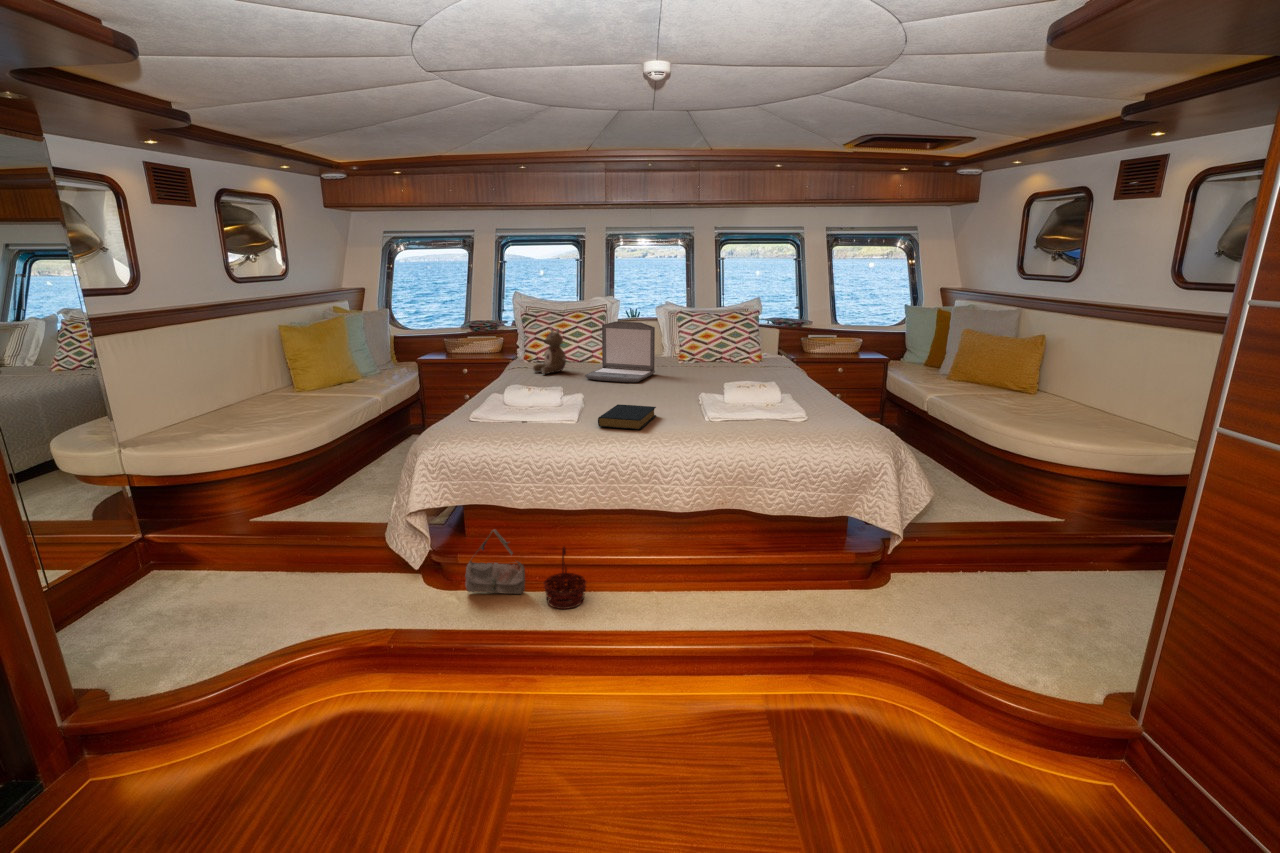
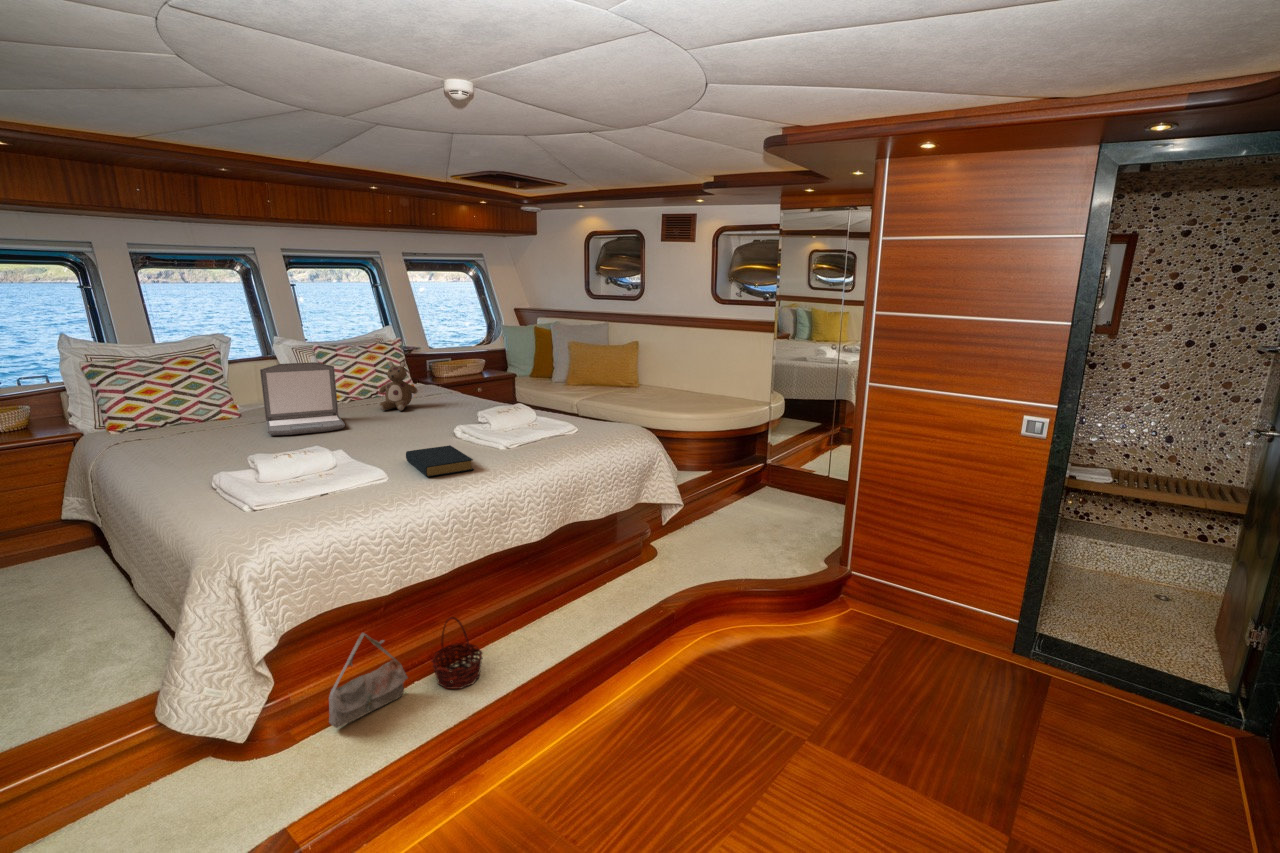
stuffed bear: present [533,328,566,374] -> present [379,361,418,411]

